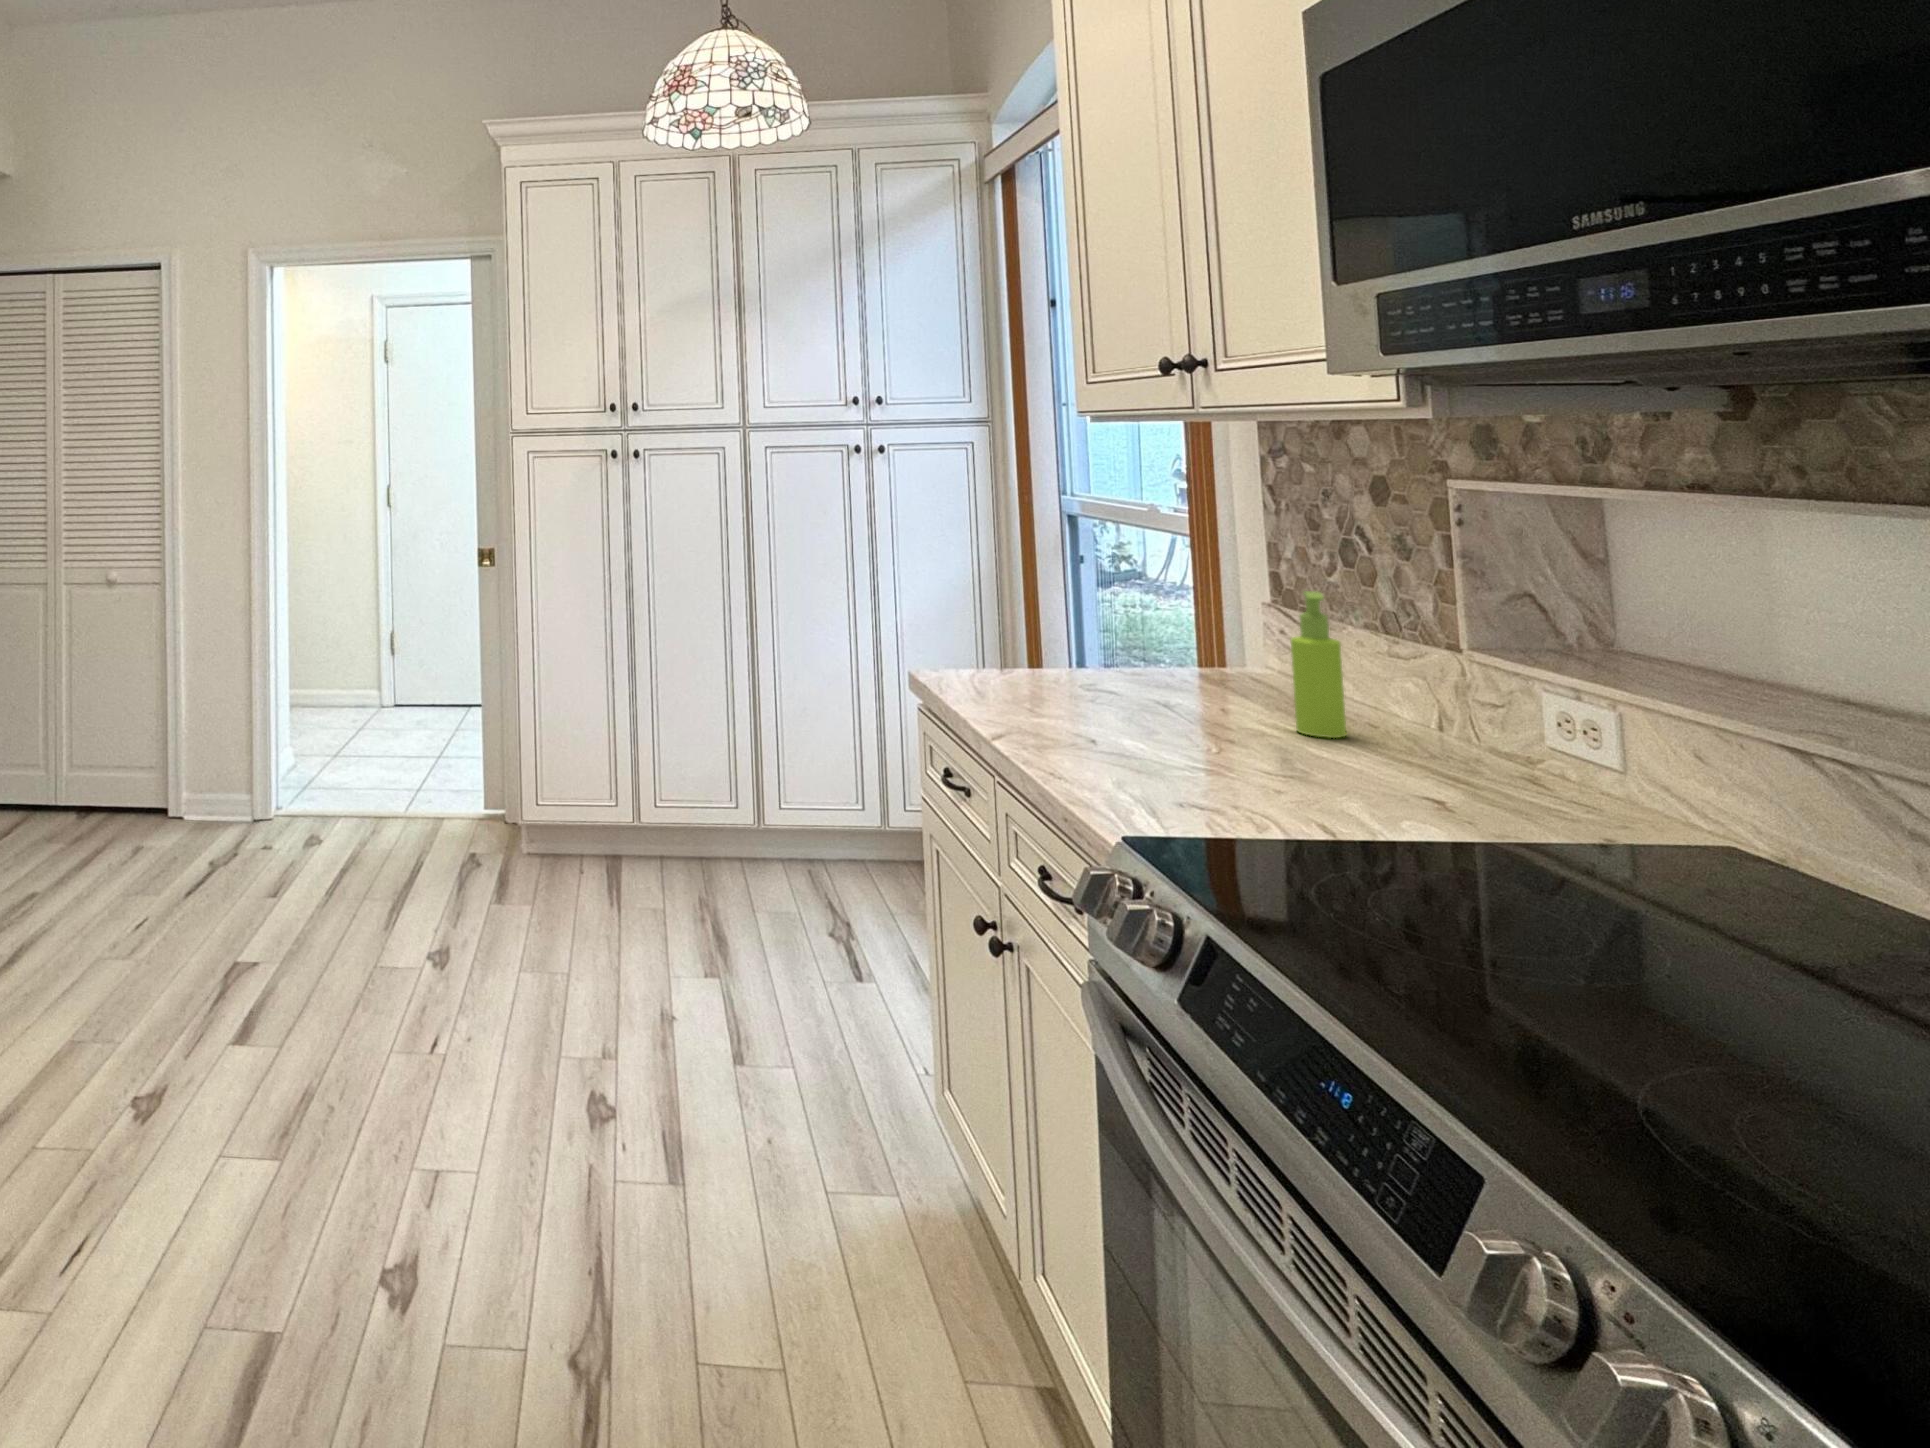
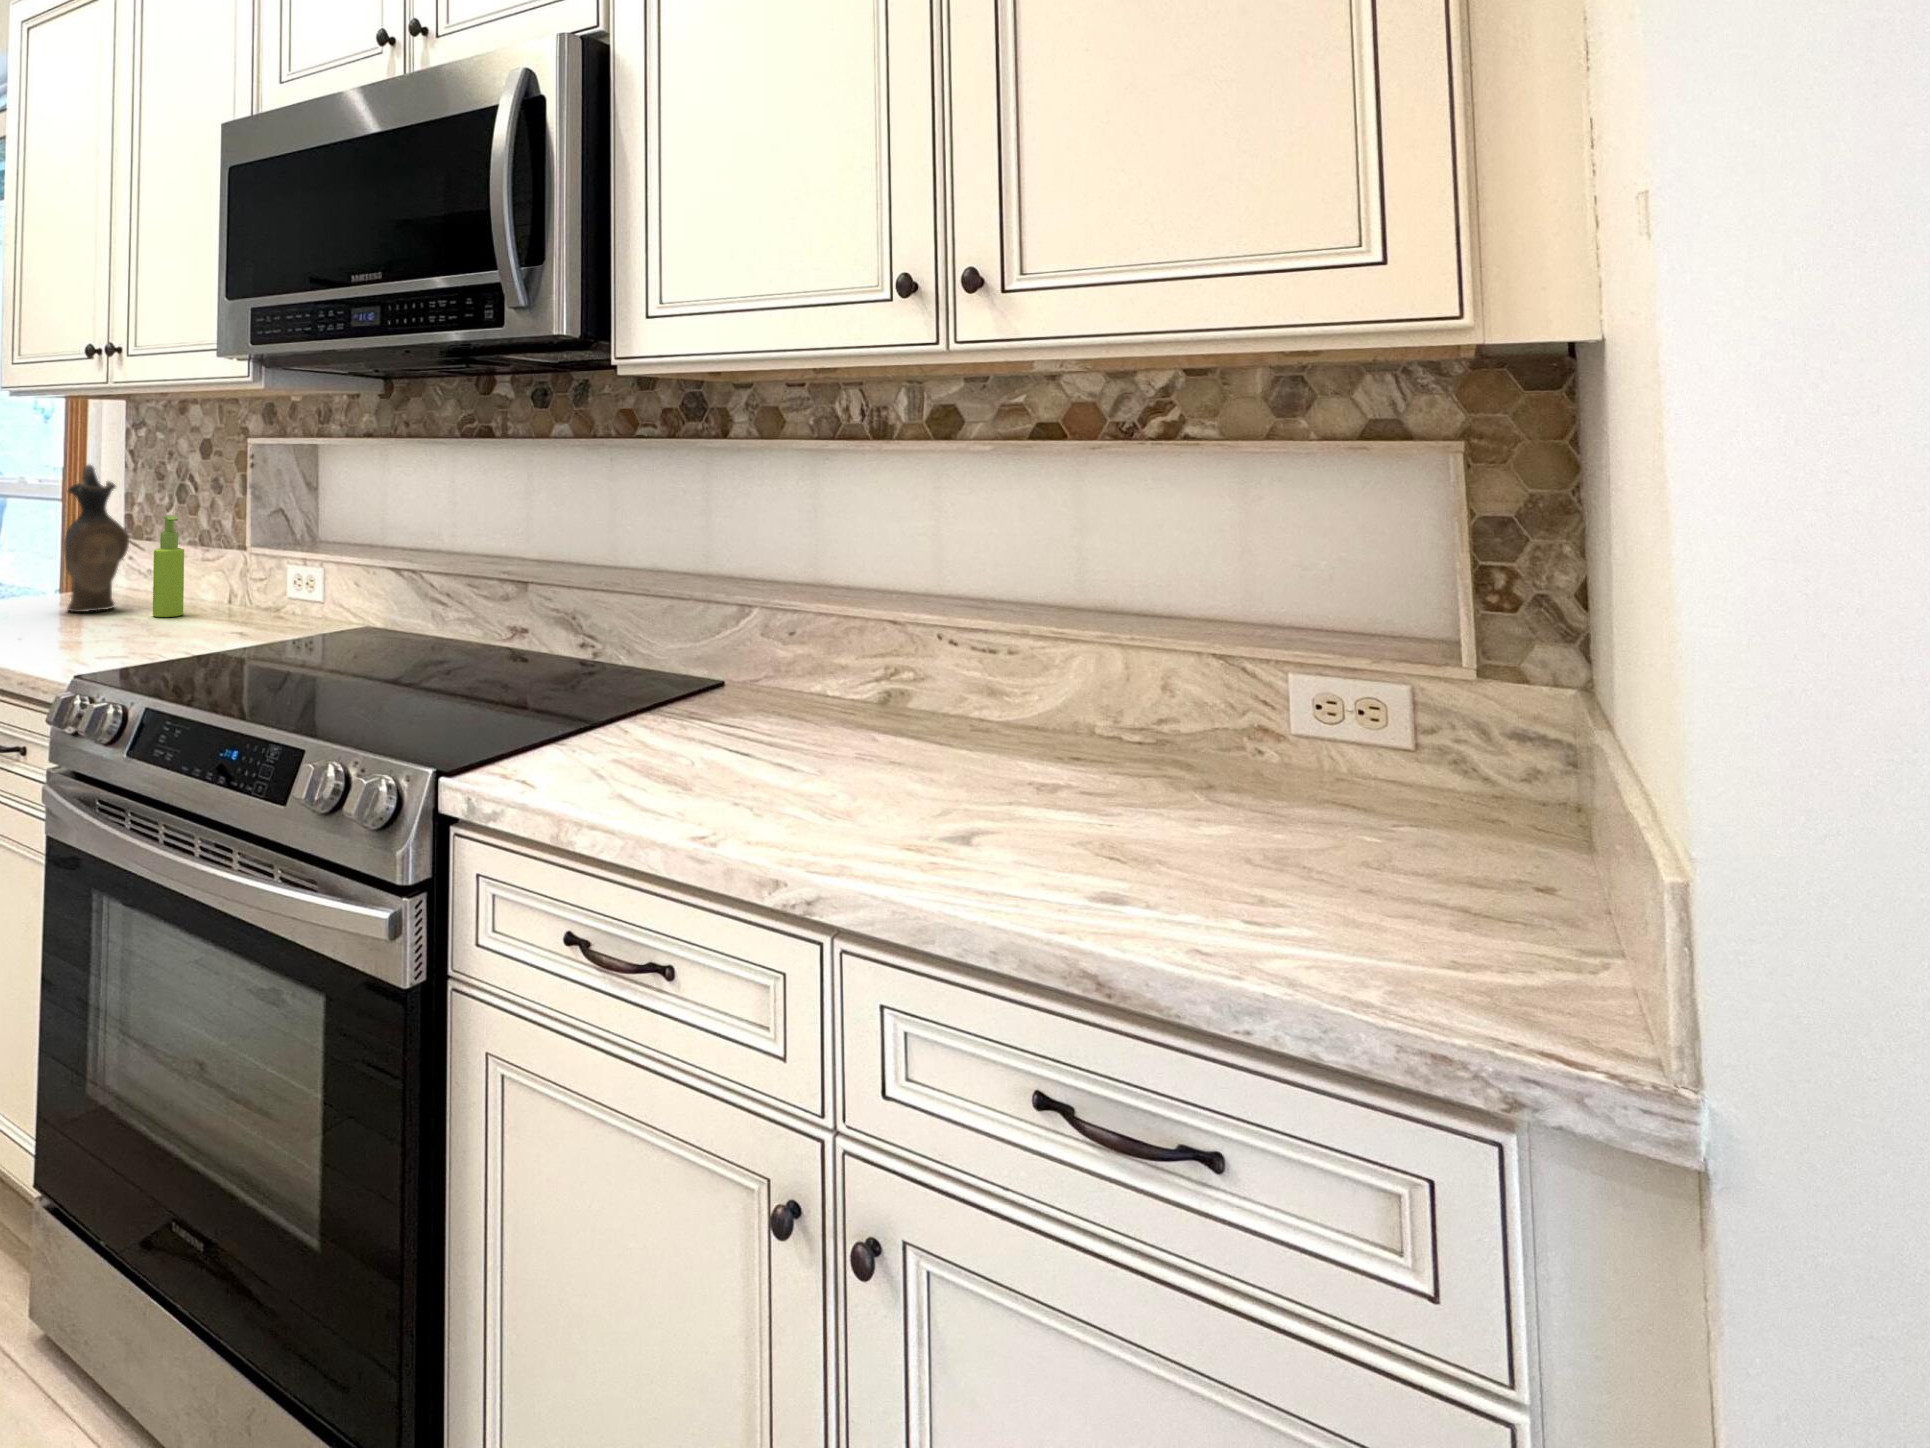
ceramic pitcher: none [1166,511,1258,707] -> present [64,465,129,612]

